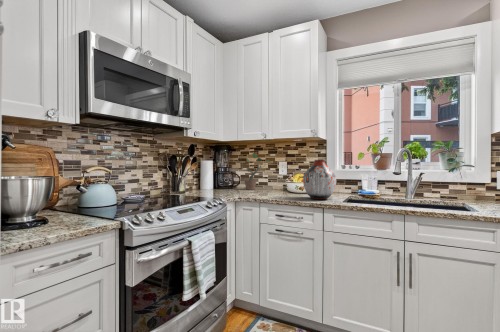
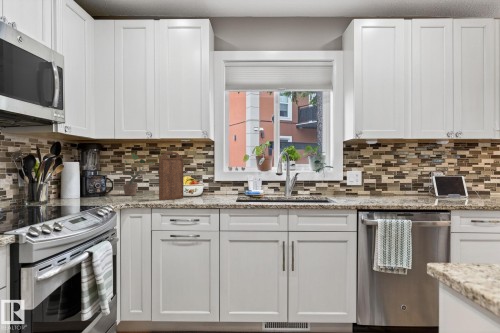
cutting board: none [268,151,292,196] -> present [159,152,183,200]
vase: present [303,160,336,199] -> none [197,162,229,201]

